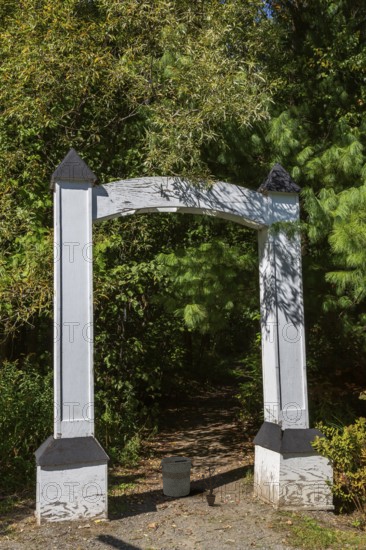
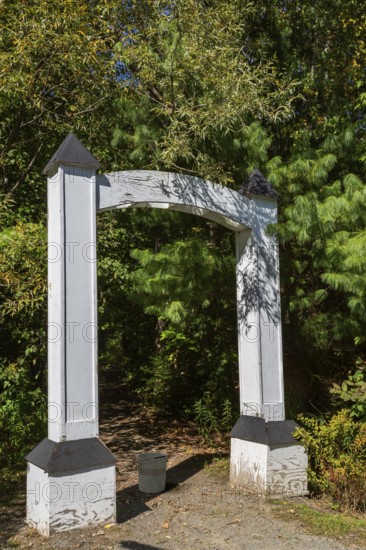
decorative plant: present [199,466,222,505] -> none [180,461,206,499]

